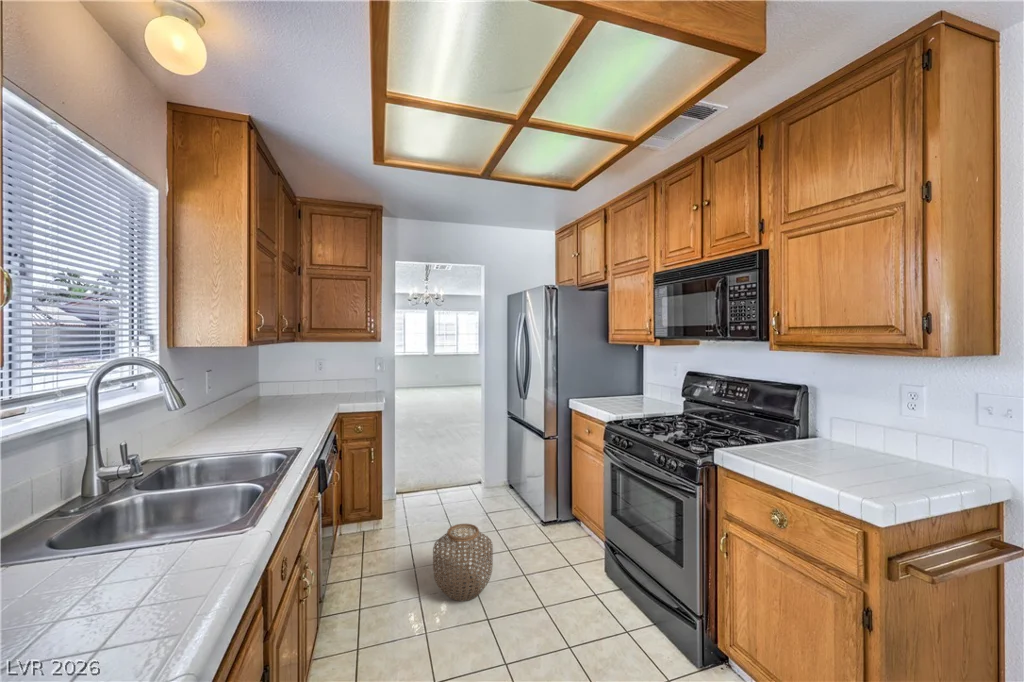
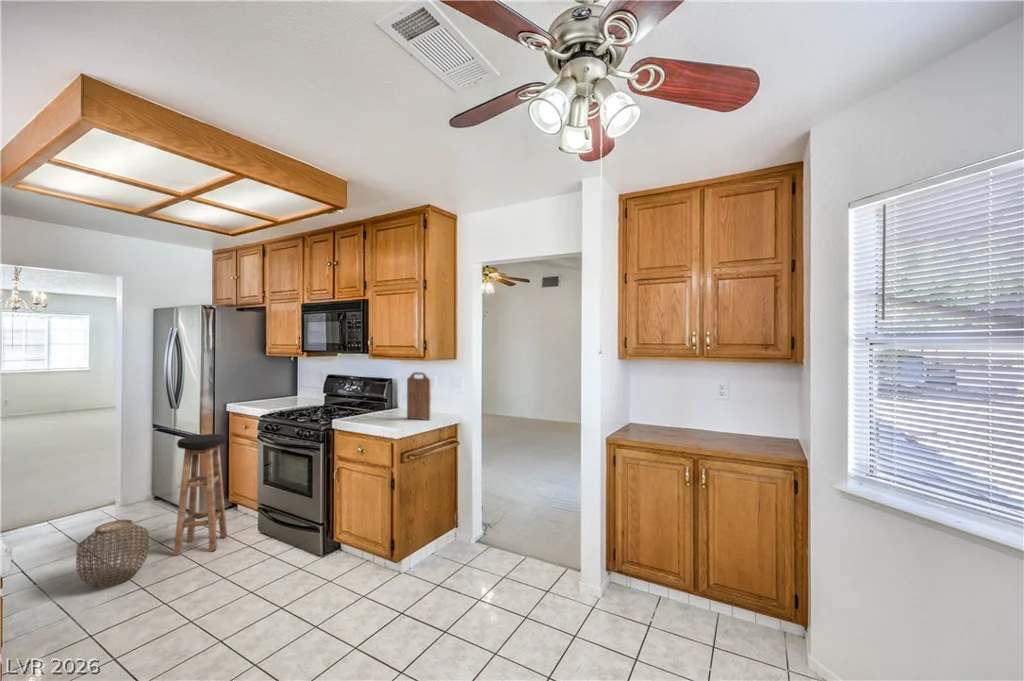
cutting board: none [868,378,942,484] -> present [407,372,431,420]
bar stool: none [517,437,570,587] -> present [173,434,227,556]

